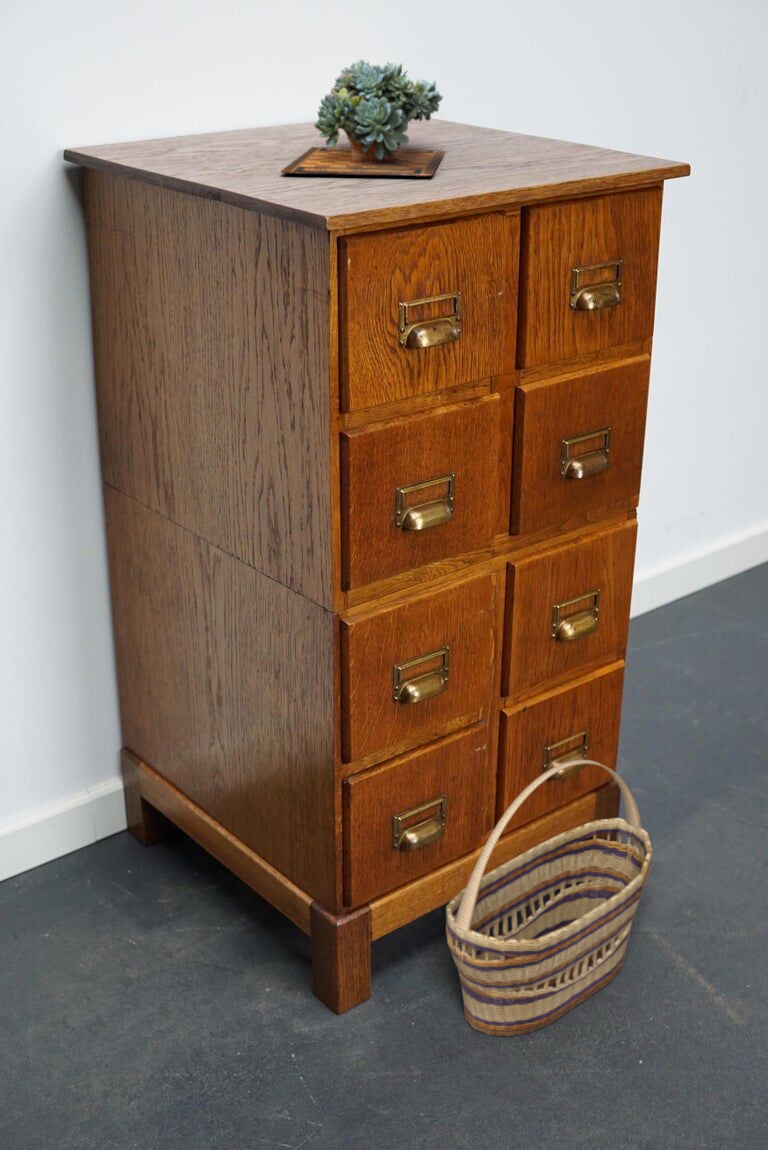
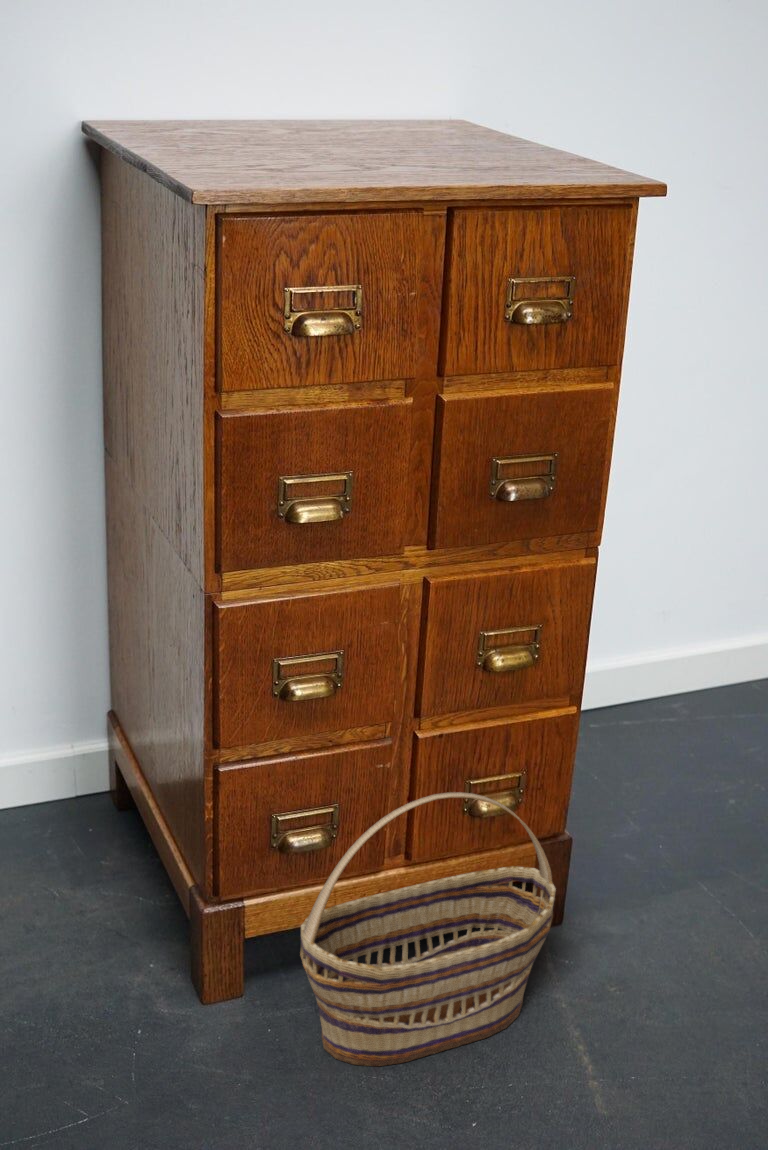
succulent plant: present [281,60,445,176] -> none [228,53,435,169]

